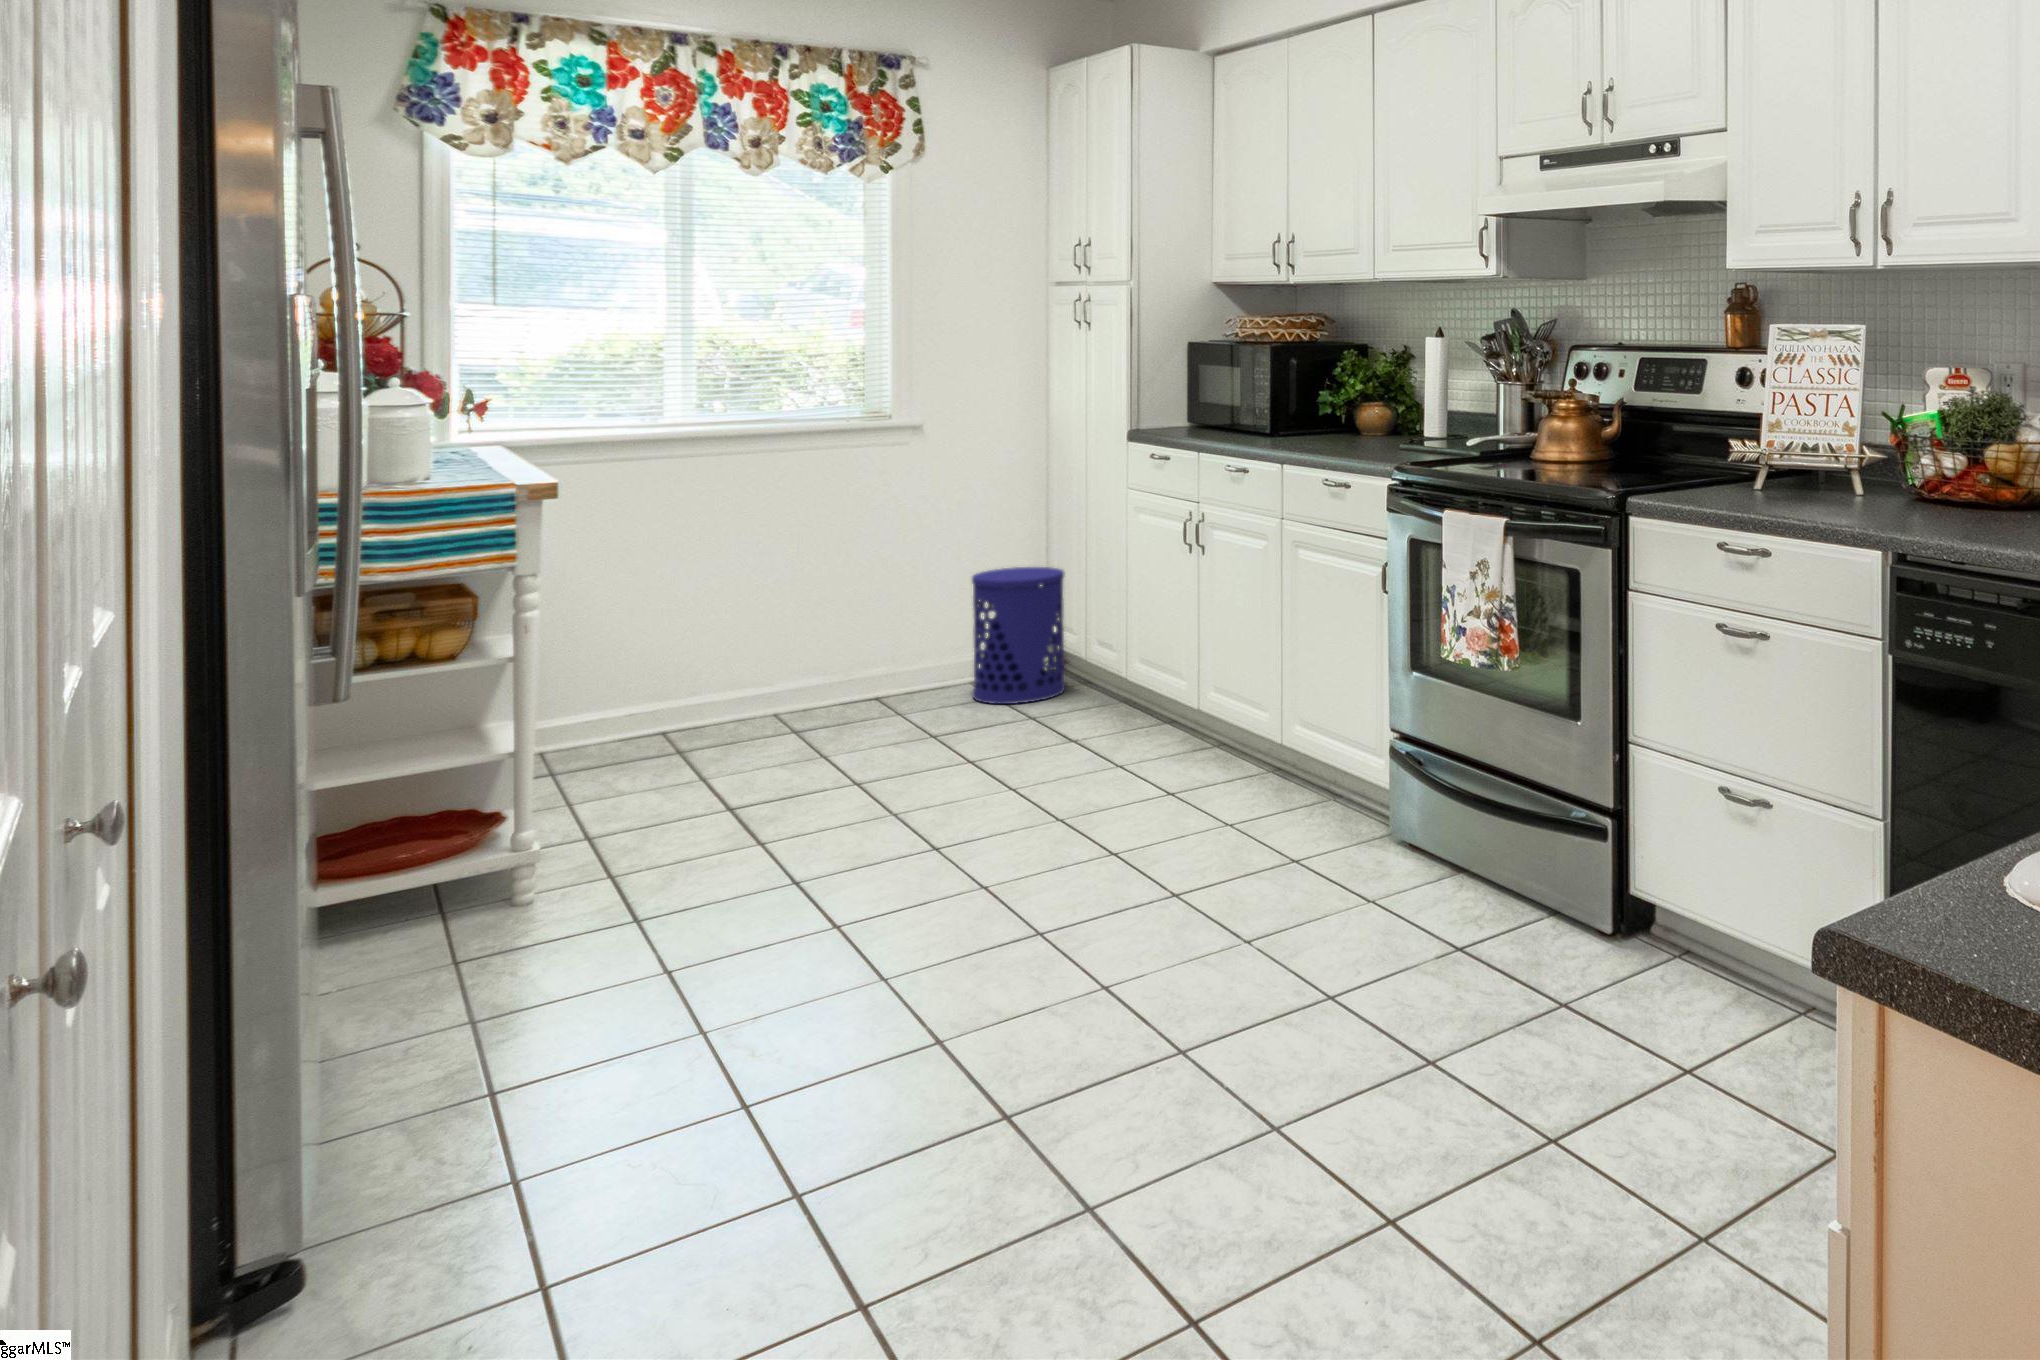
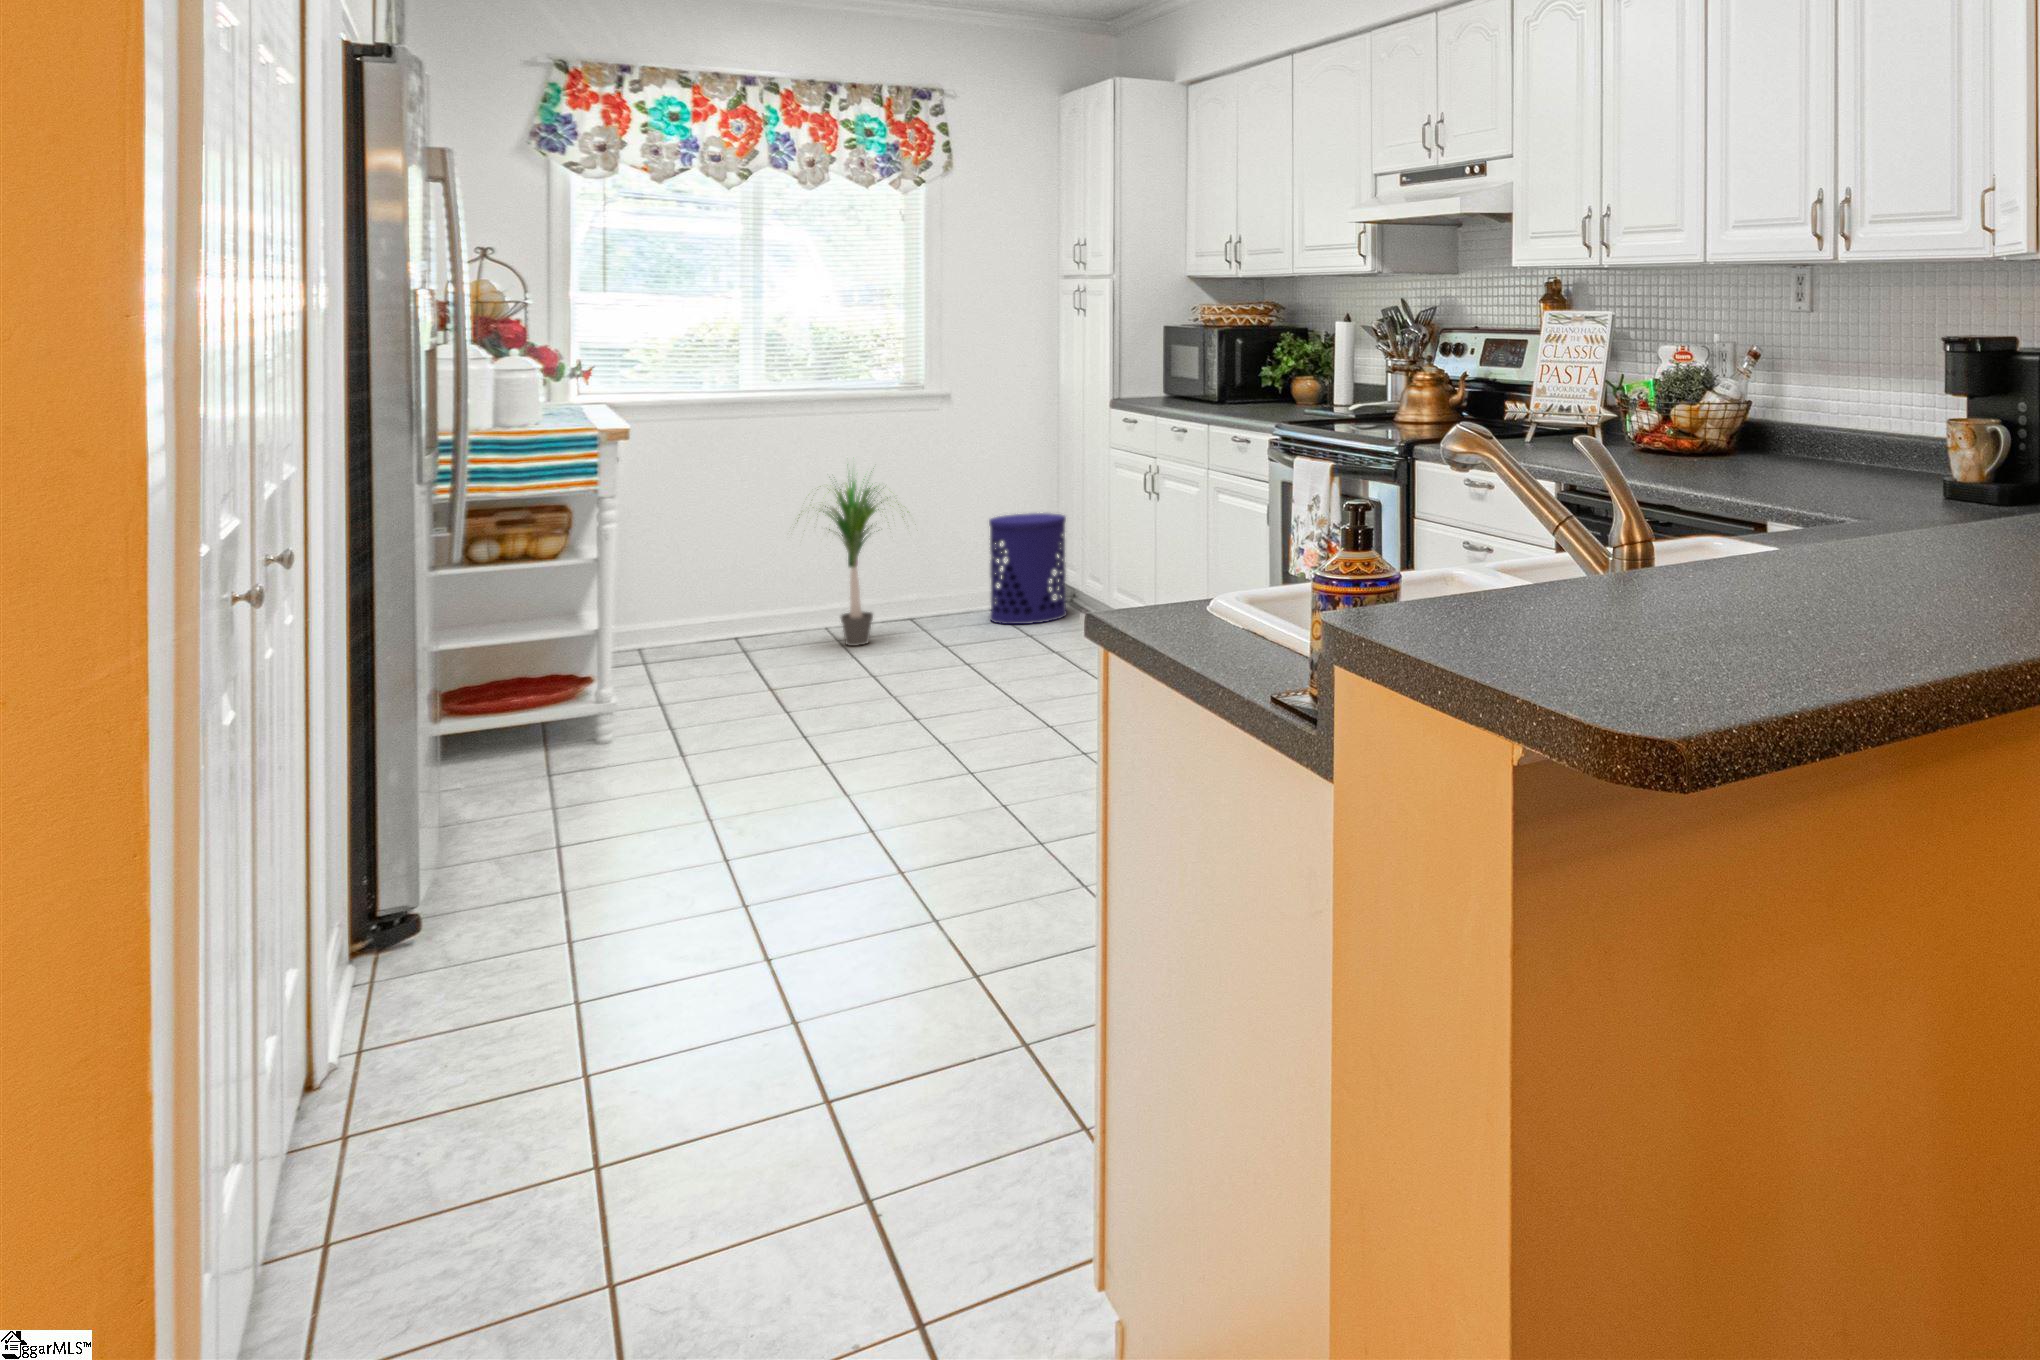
potted plant: none [726,502,895,739] -> present [797,468,908,646]

